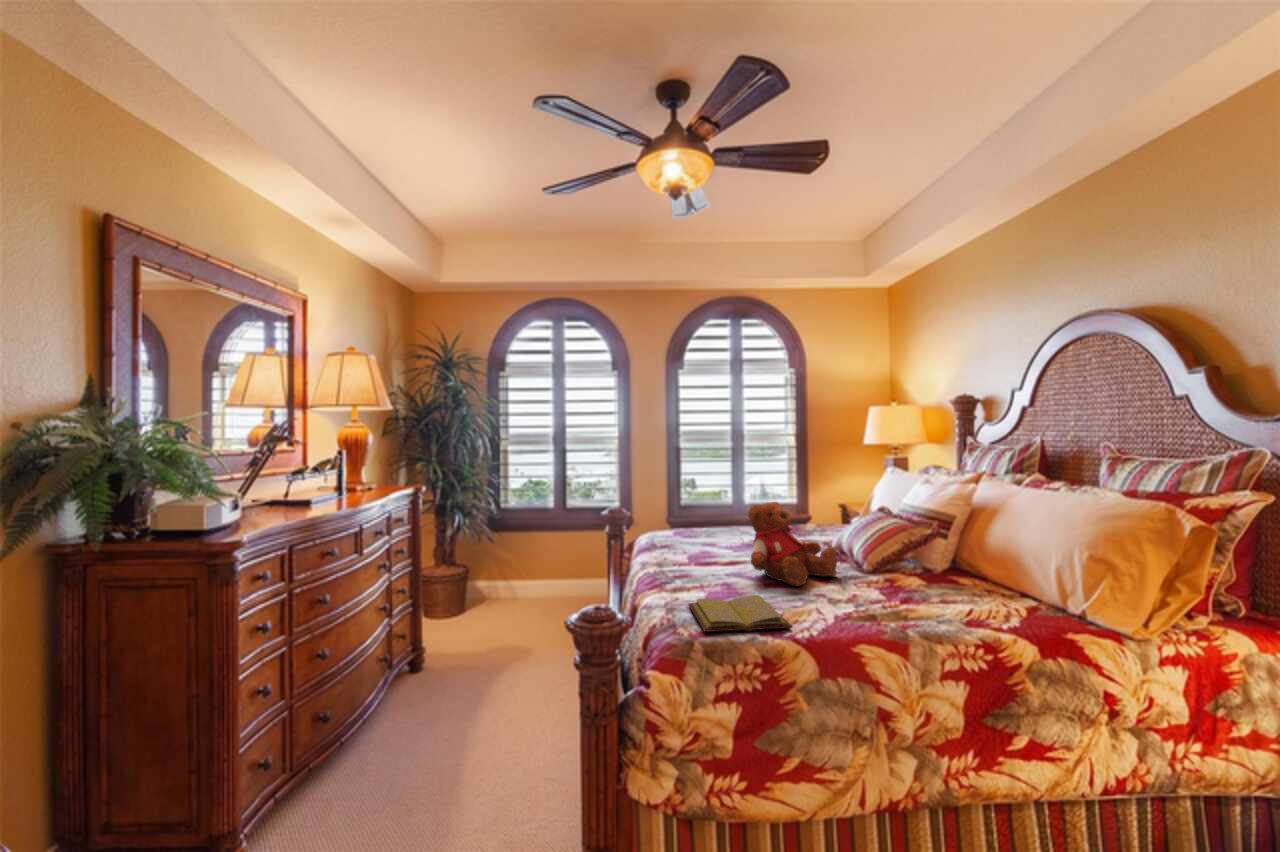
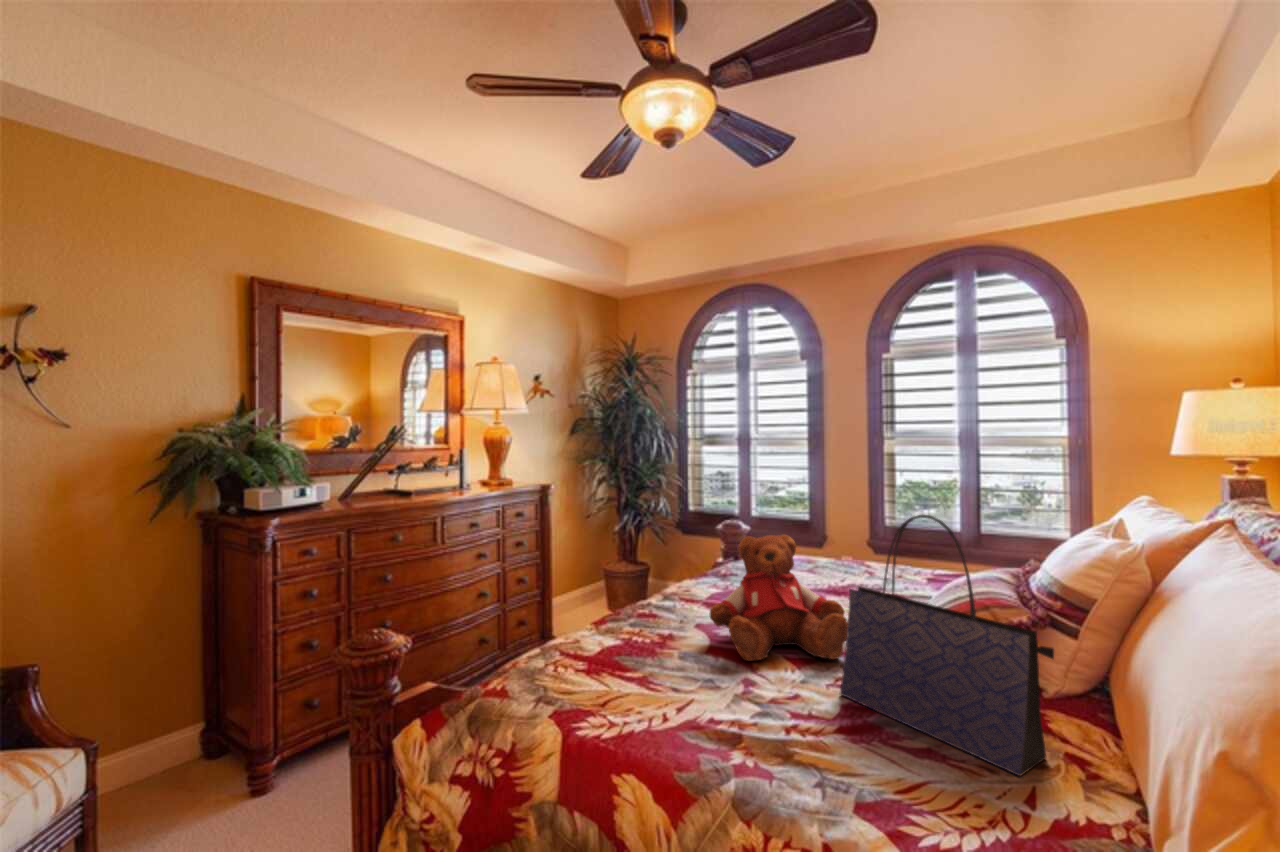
tote bag: none [868,474,992,599] -> present [840,515,1054,776]
diary: present [689,595,792,632] -> none [501,646,654,718]

